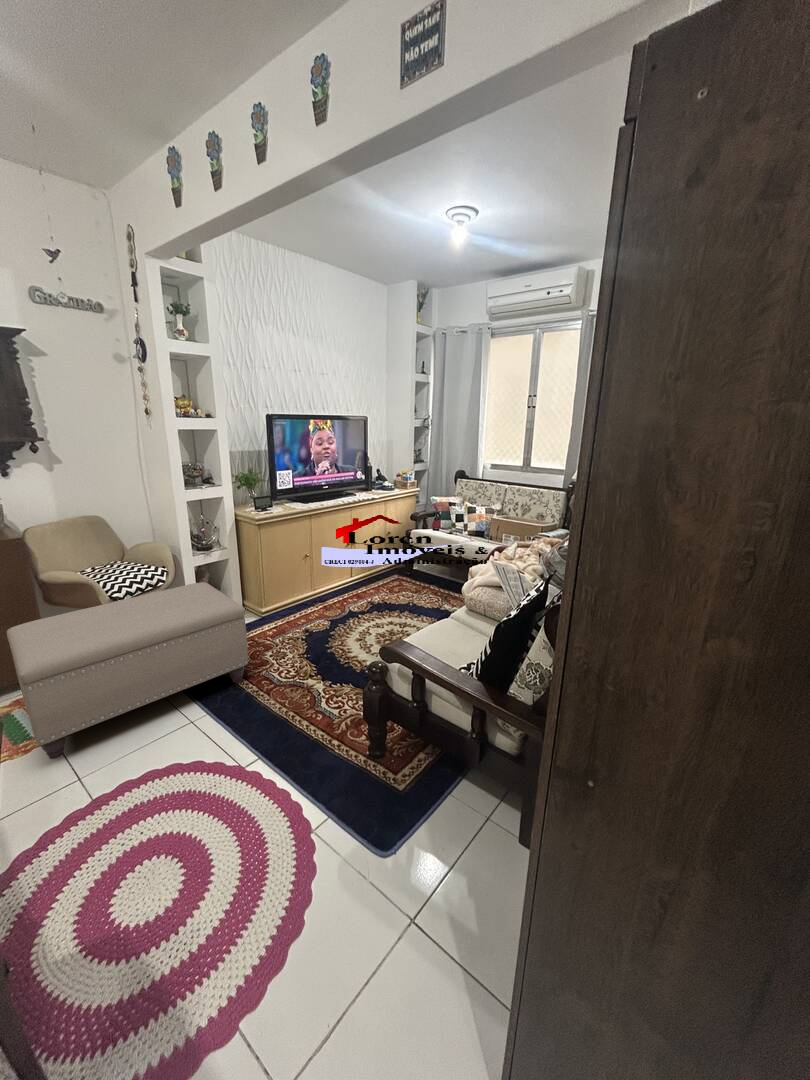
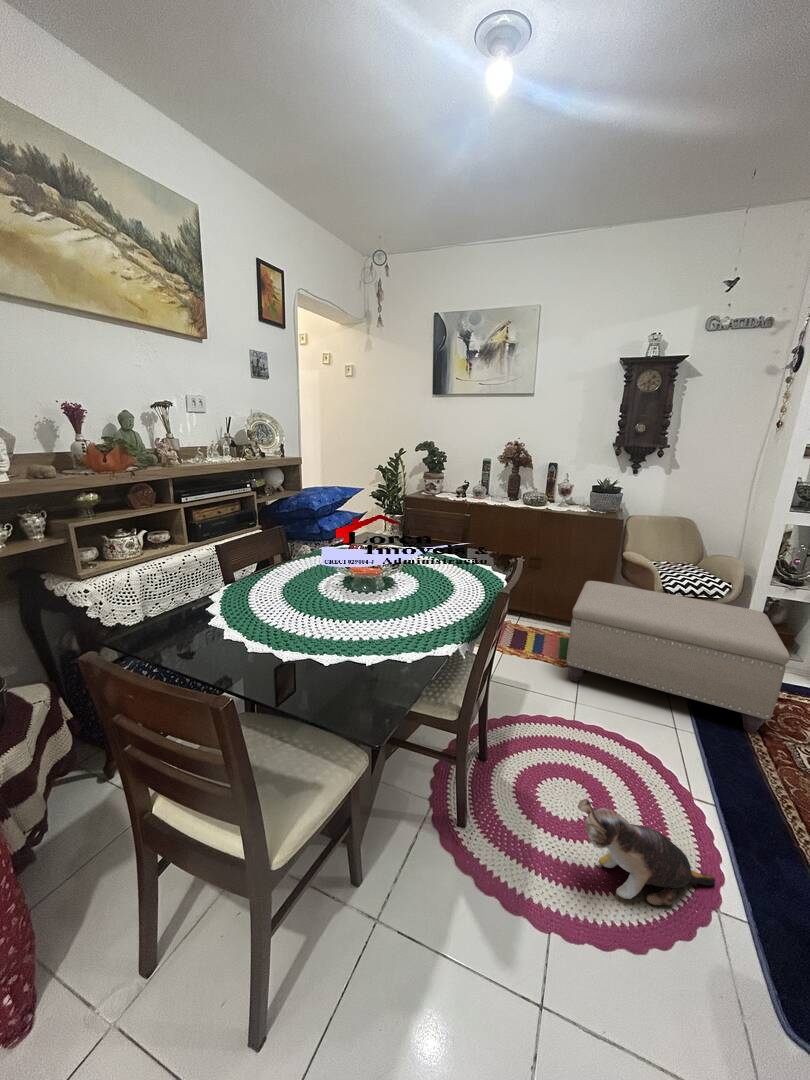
plush toy: none [192,812,298,912] -> present [578,799,715,905]

